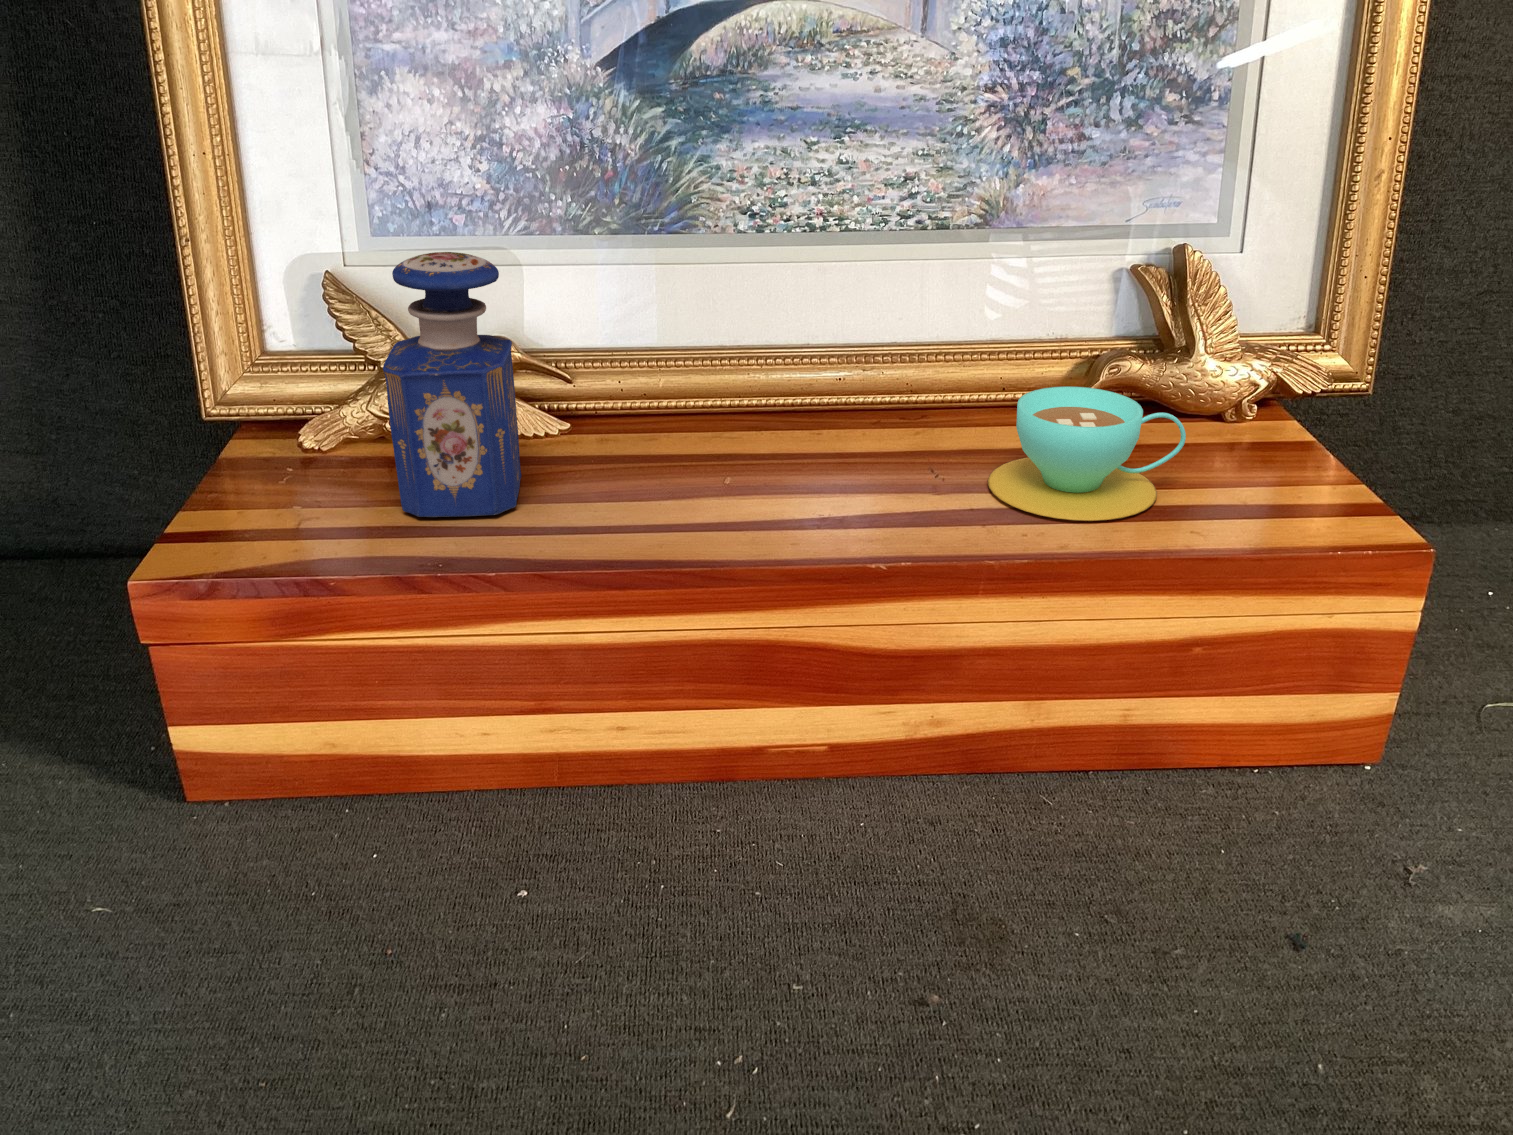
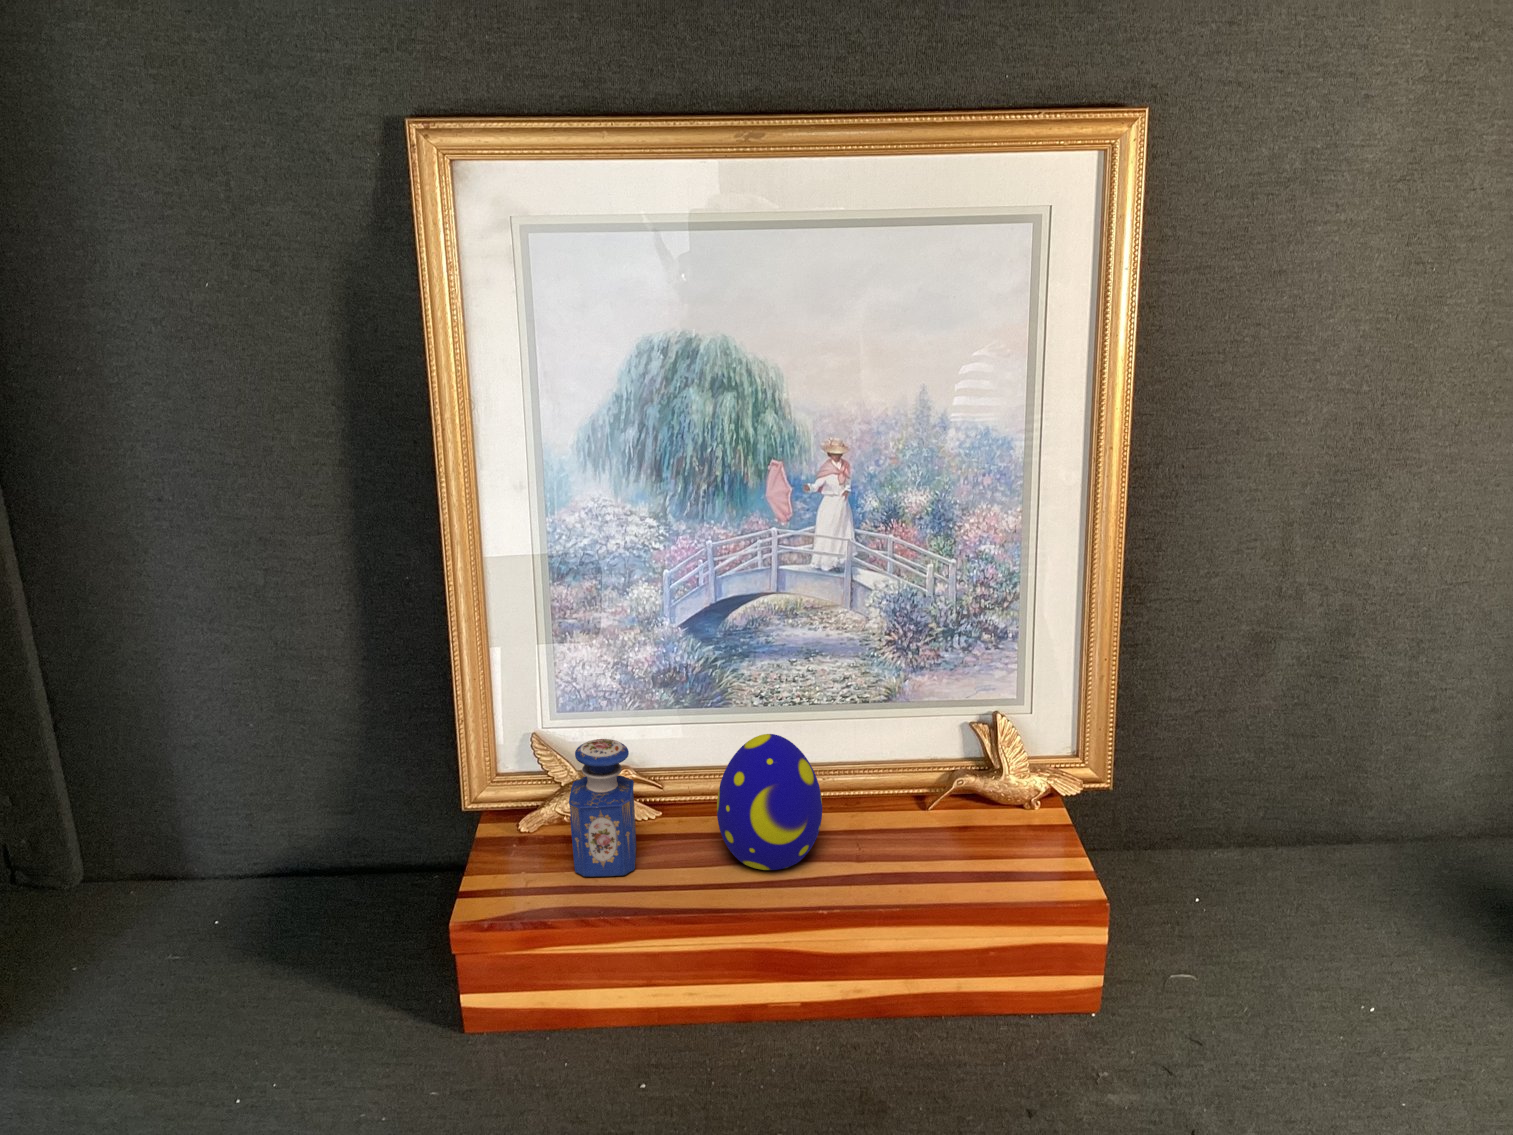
decorative egg: none [672,245,870,506] -> present [717,734,822,870]
teacup: present [988,386,1186,521] -> none [887,800,991,881]

